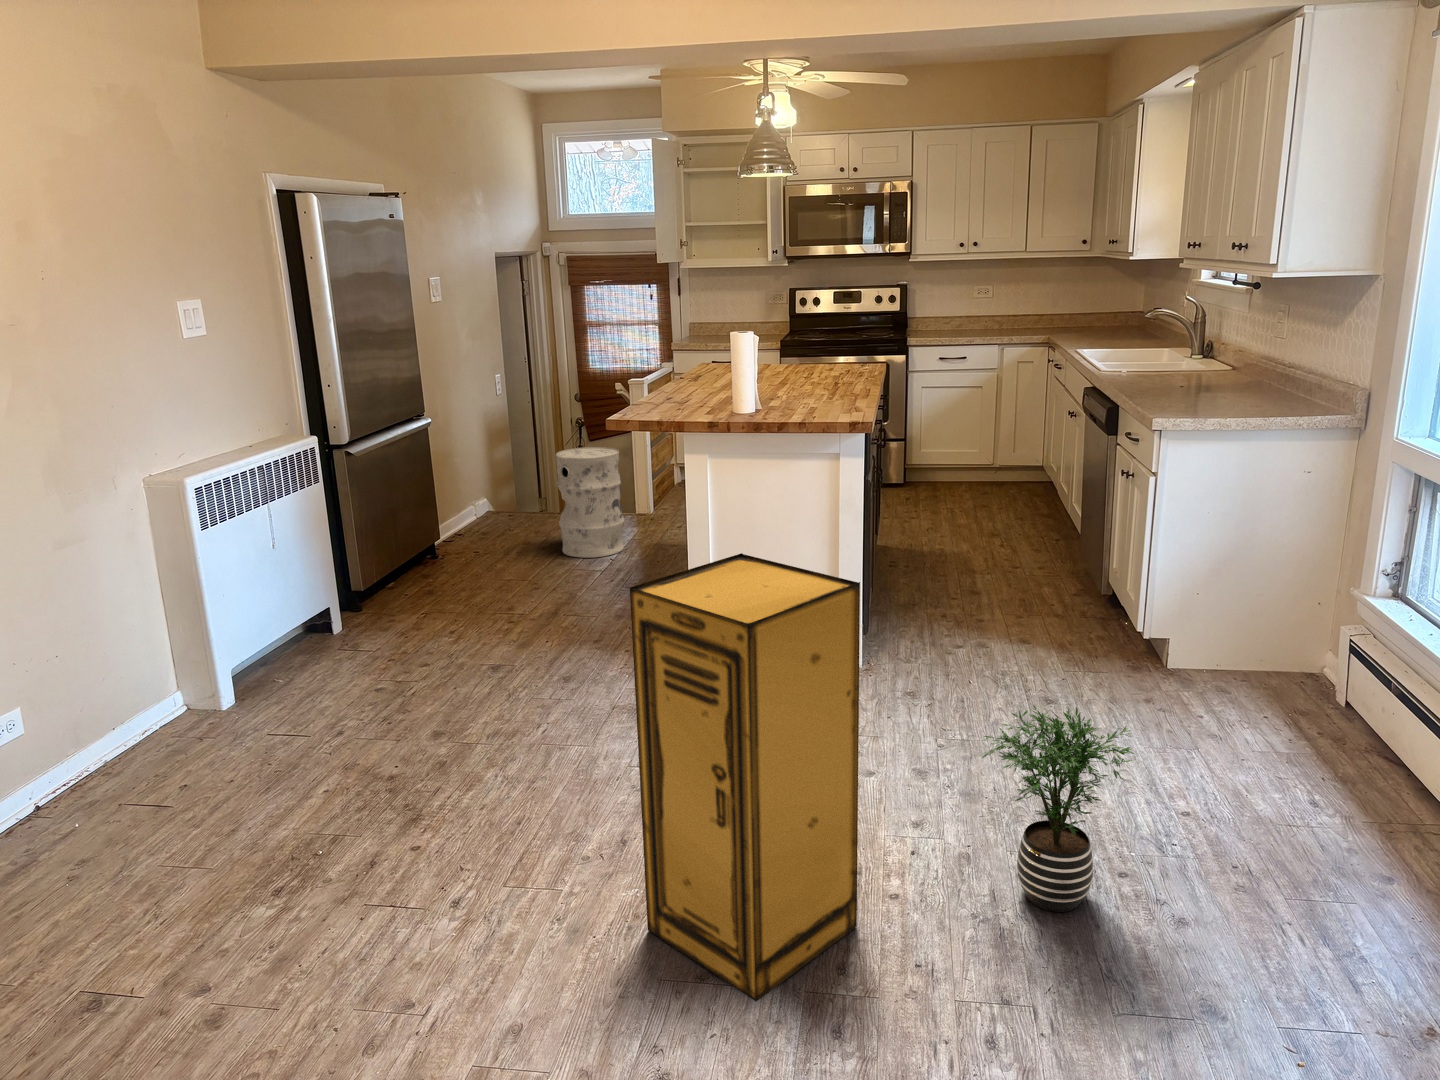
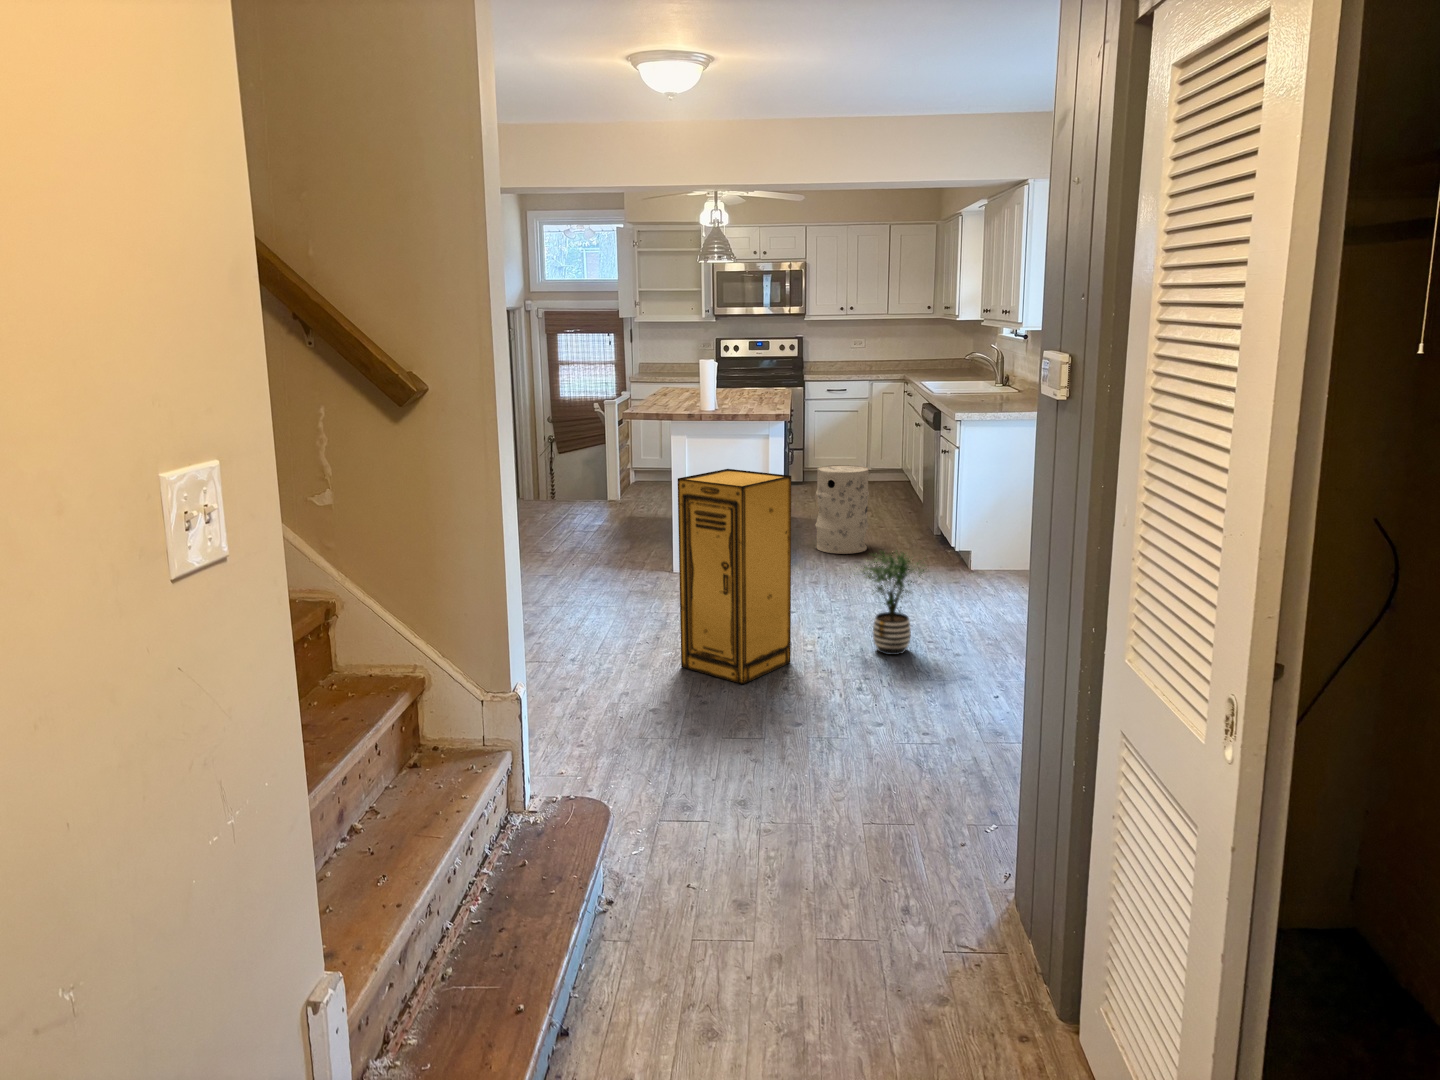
trash can: present [556,447,624,558] -> present [815,465,869,554]

